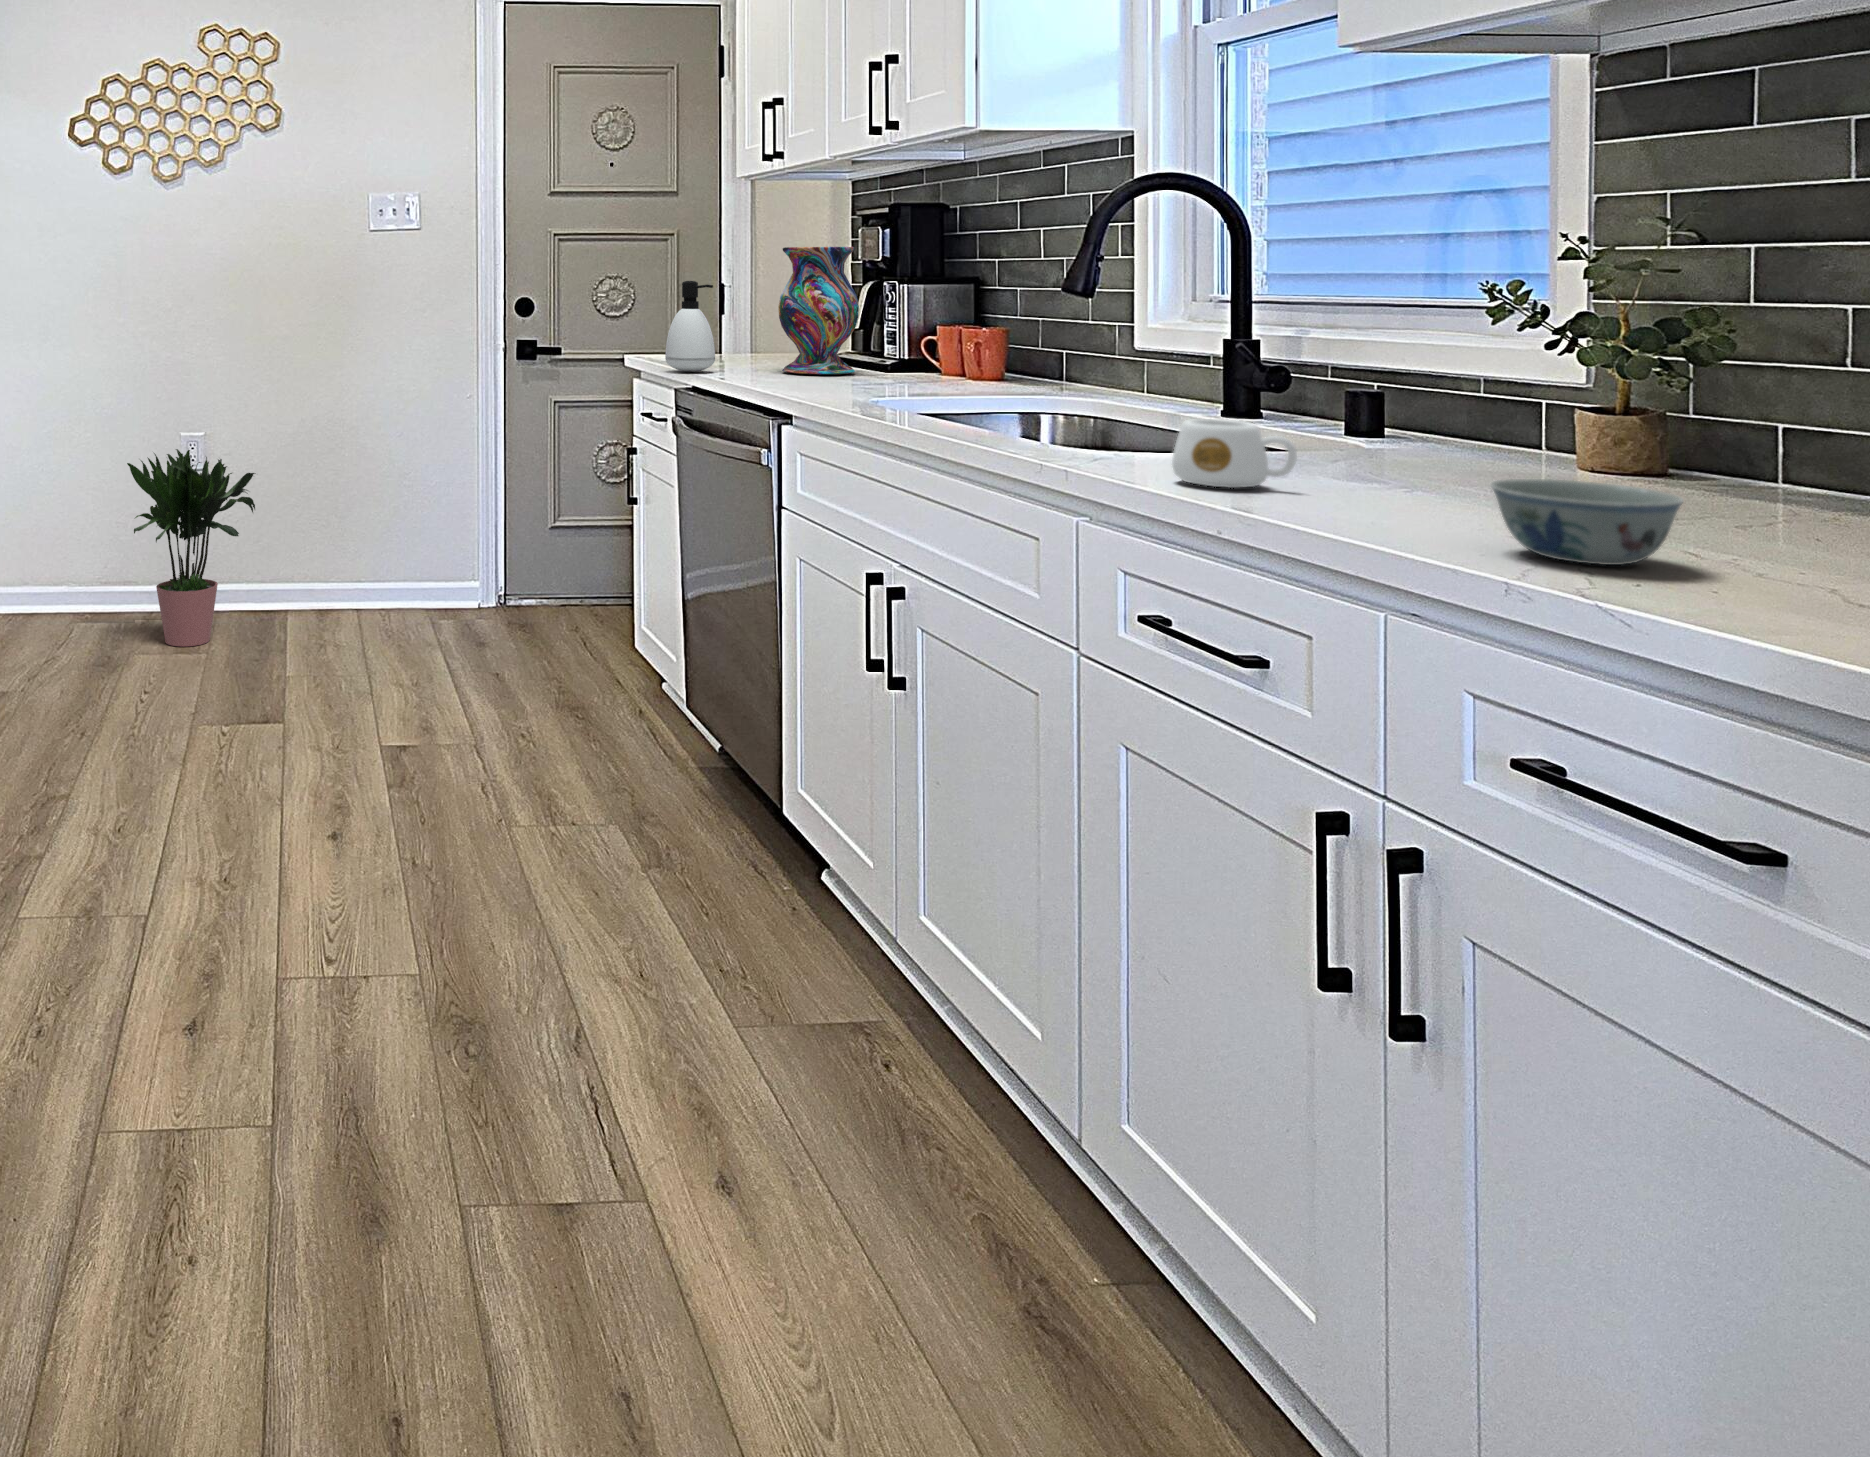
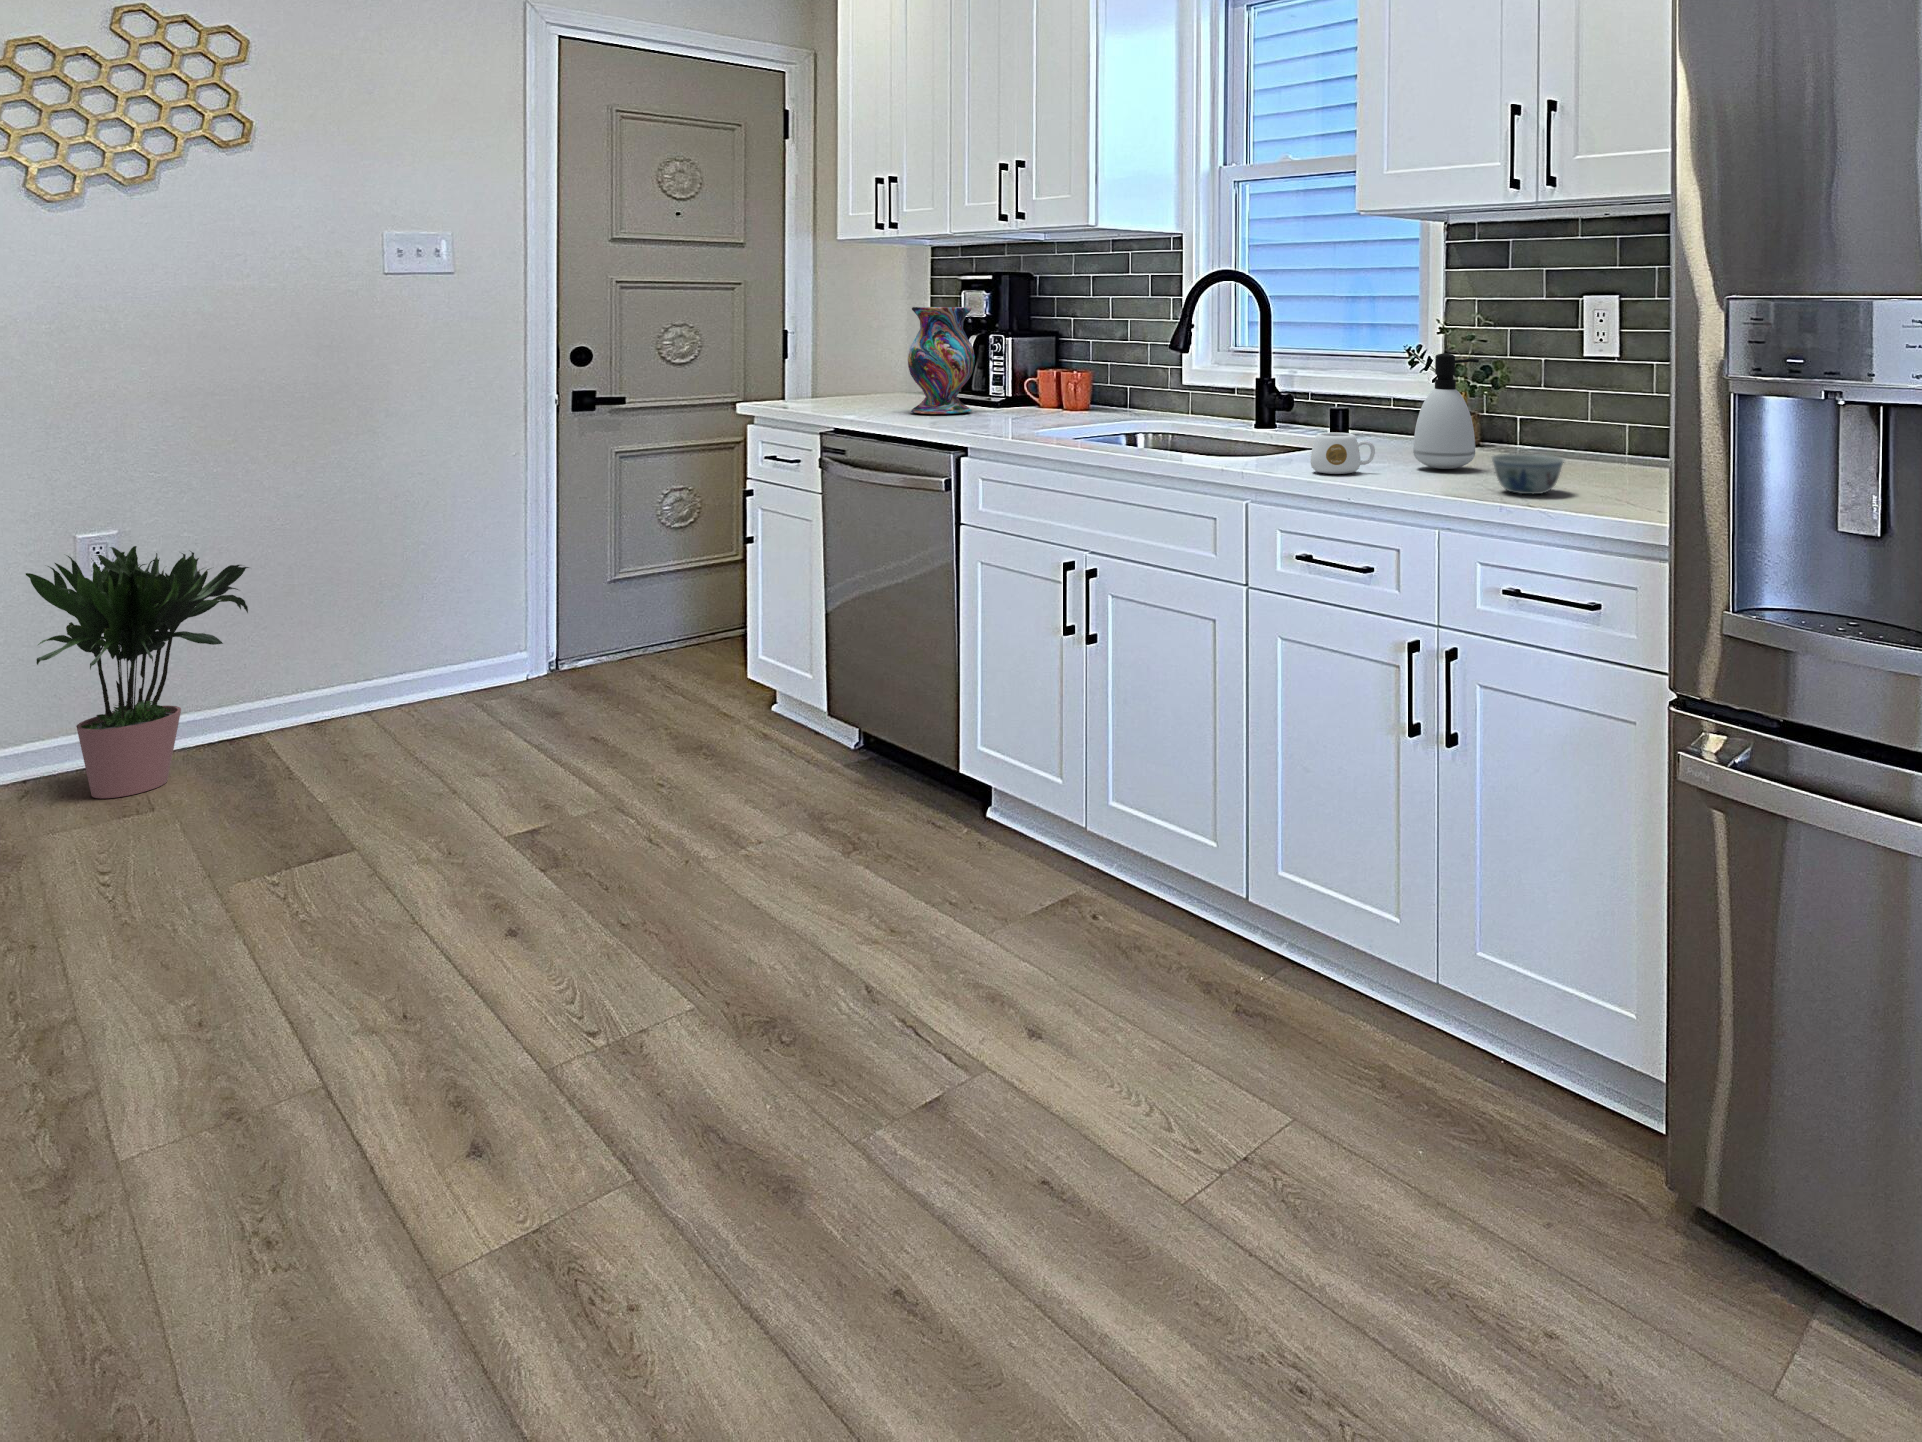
soap dispenser: present [665,281,715,372] -> present [1413,353,1479,469]

